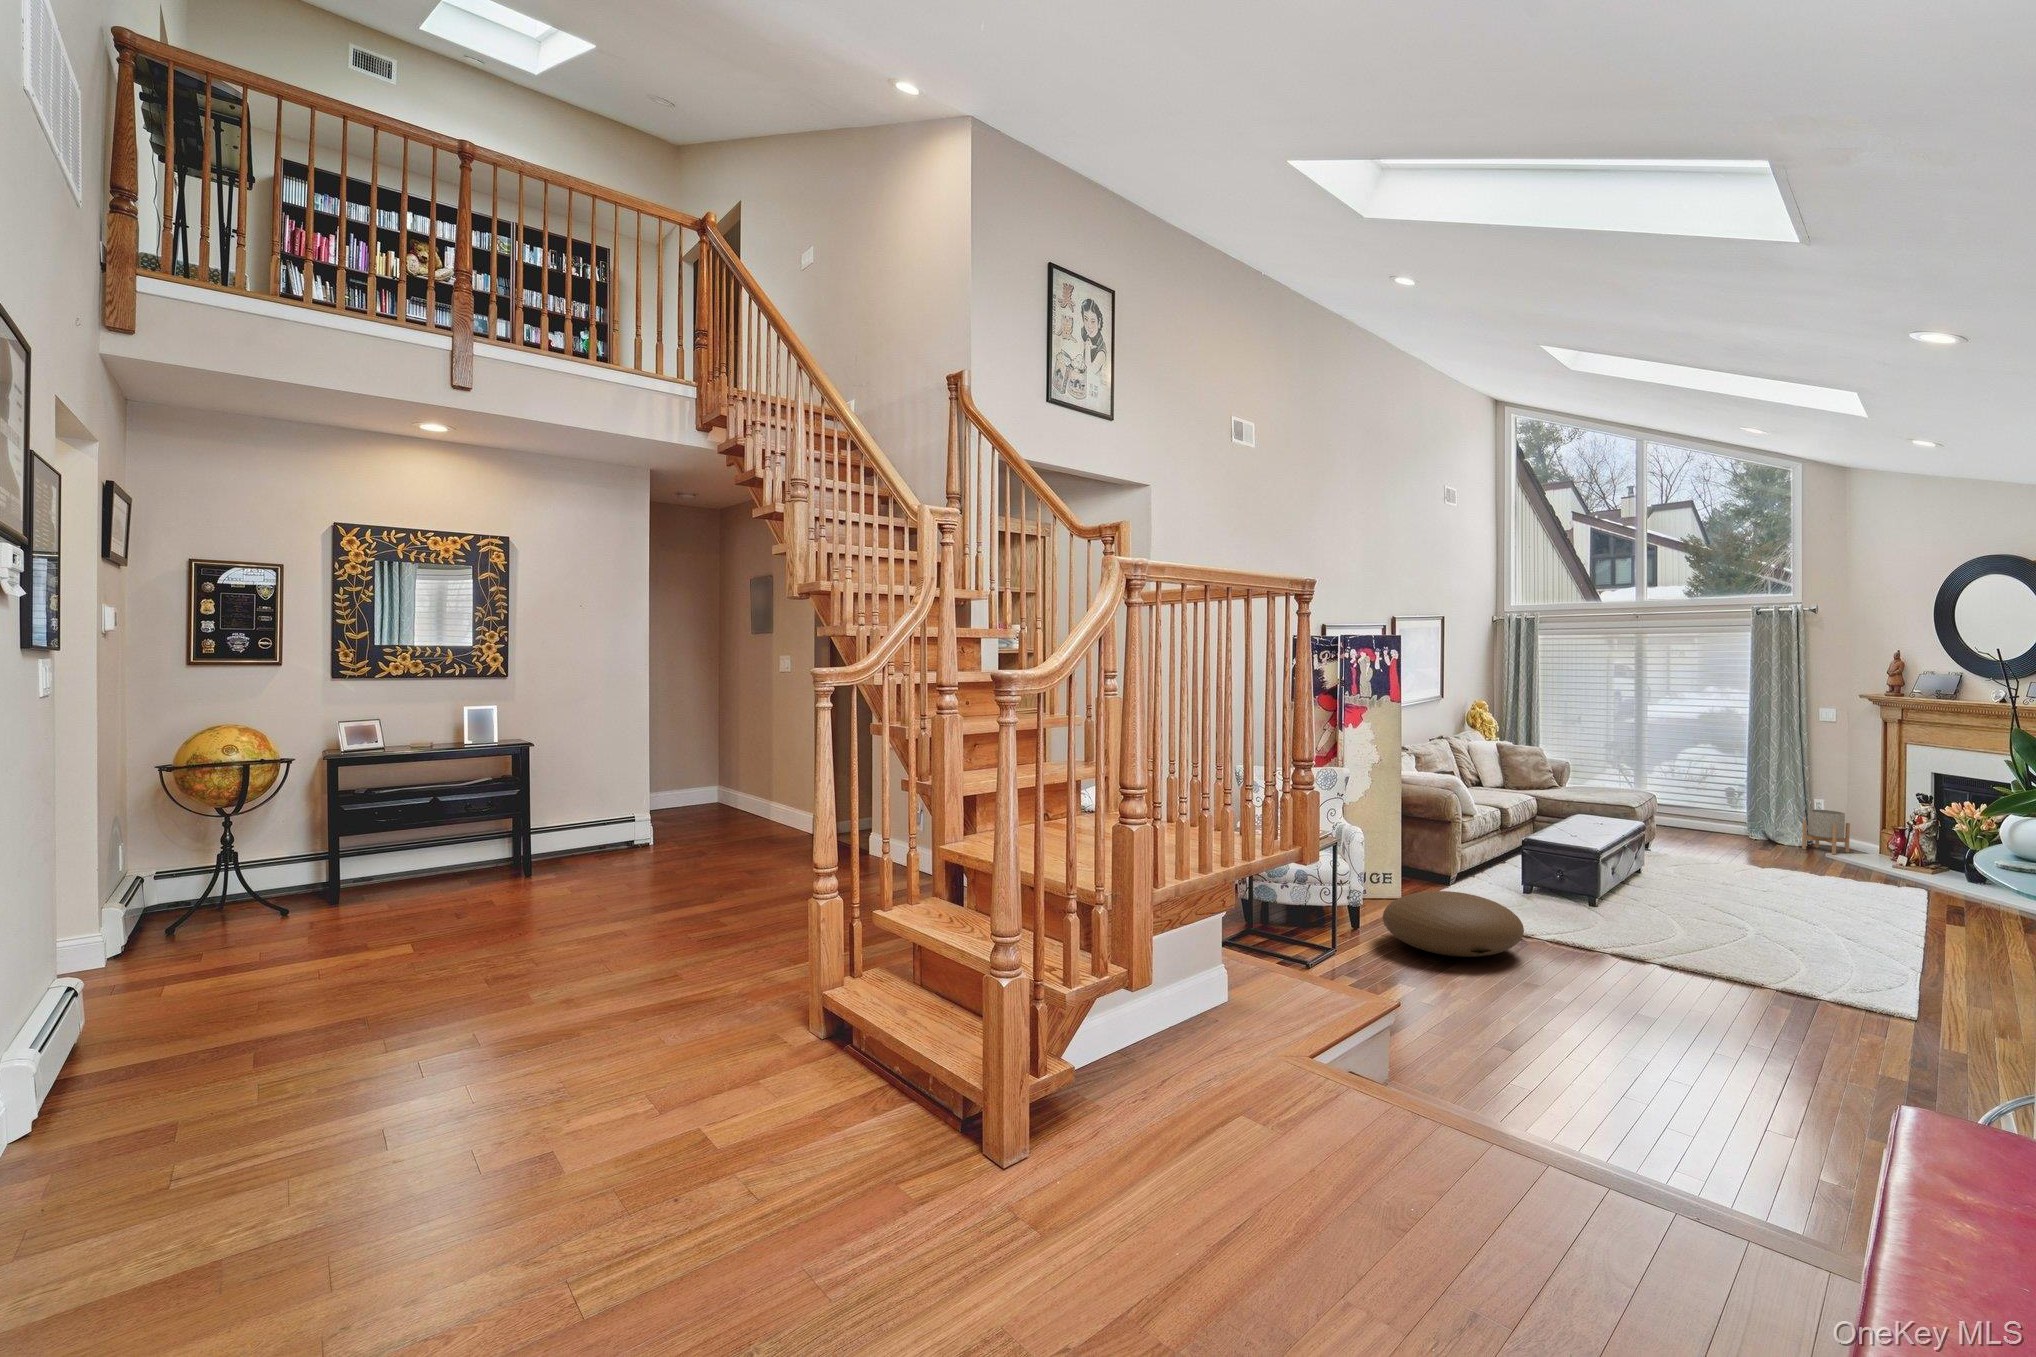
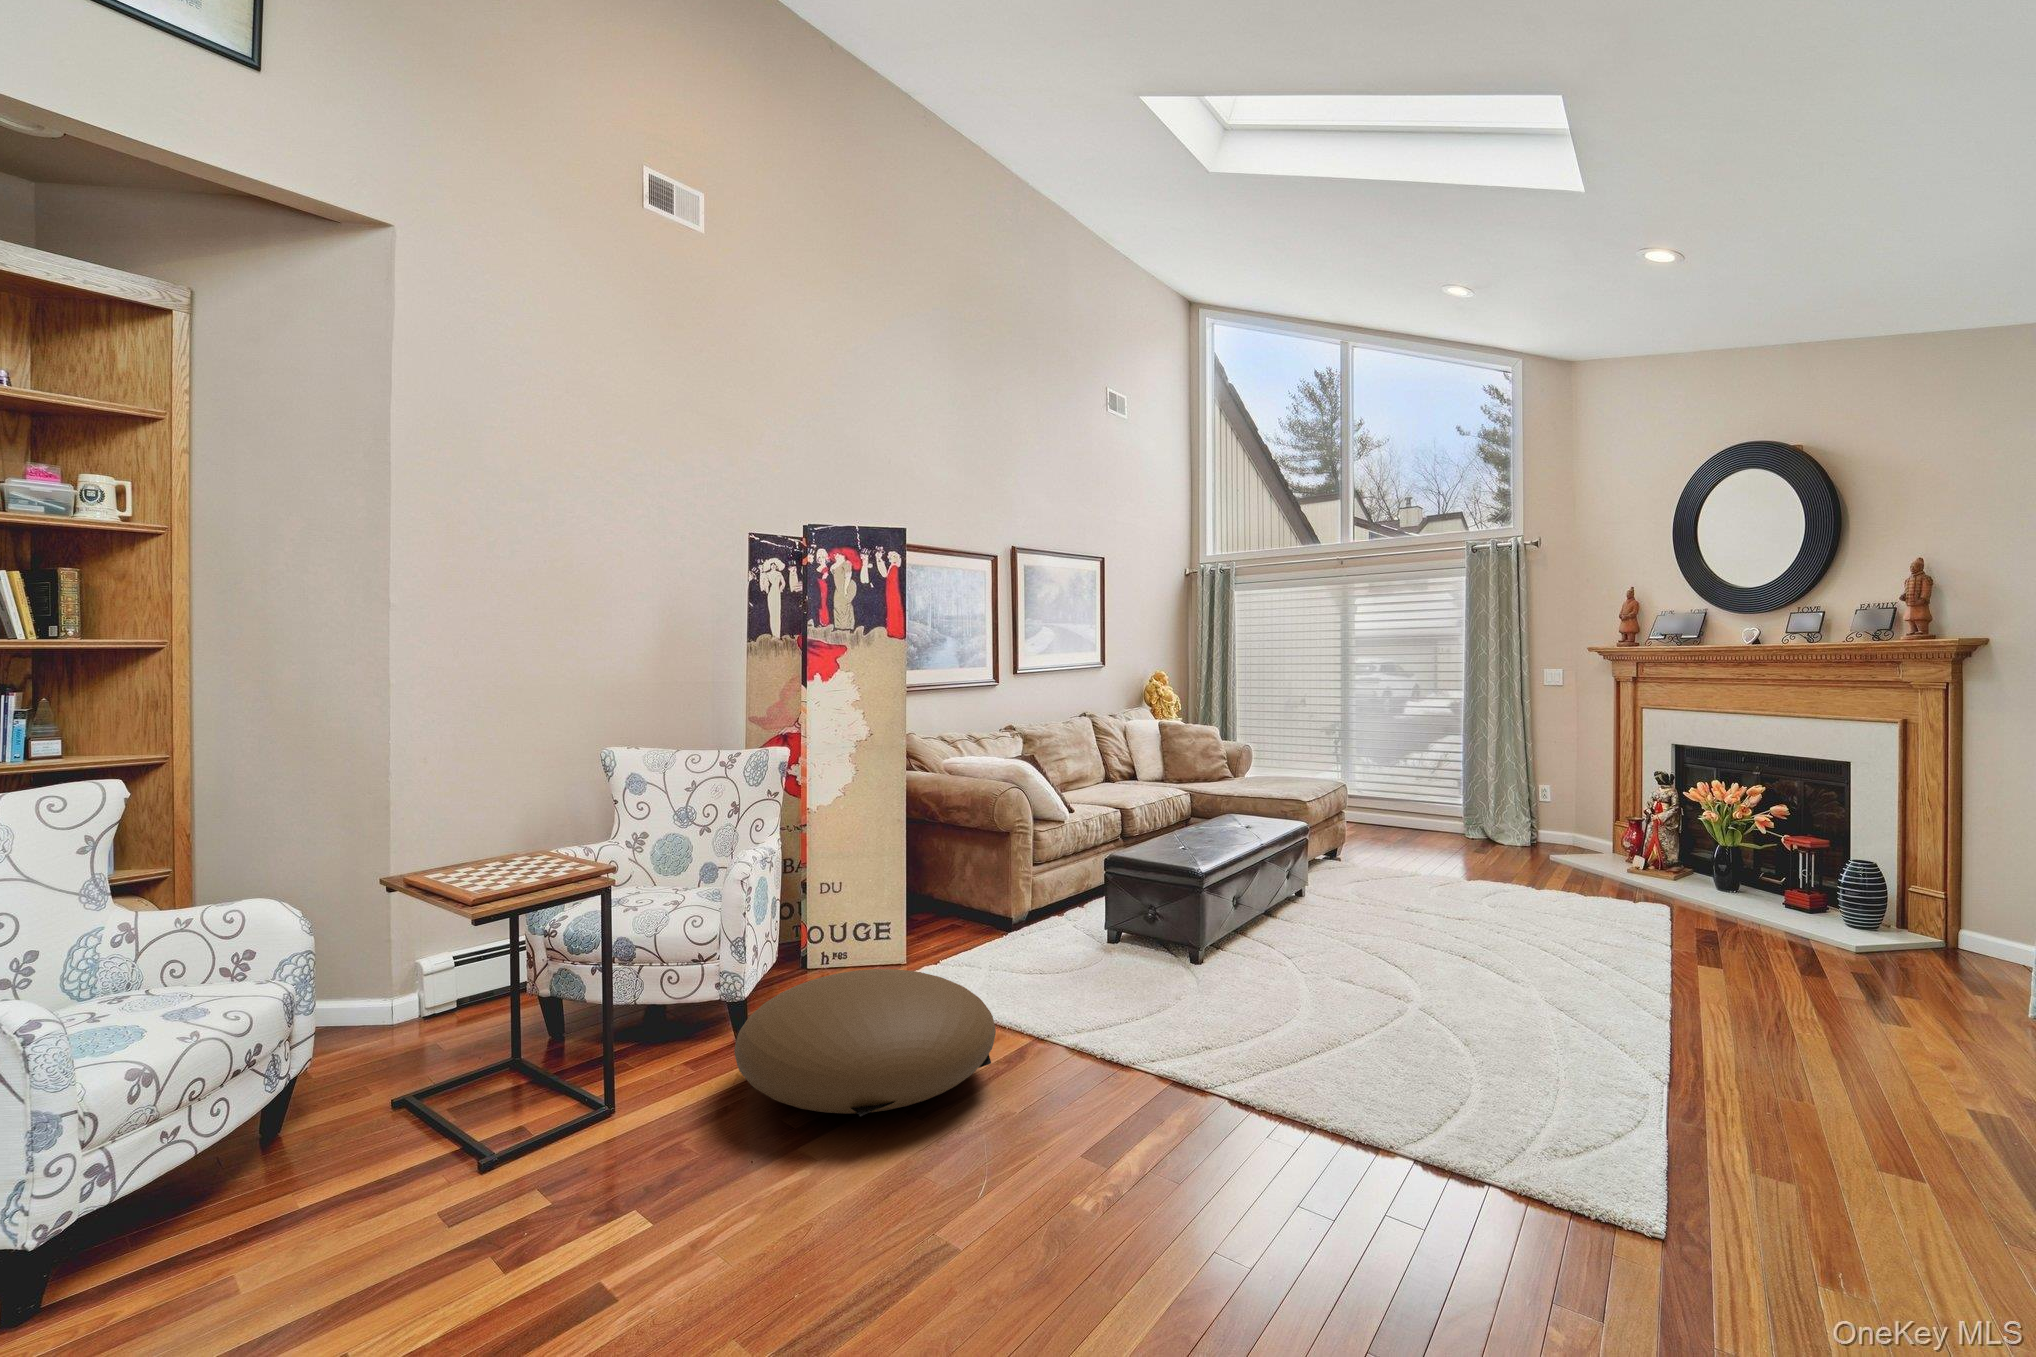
planter: present [1802,809,1850,855] -> none [1526,798,1580,856]

